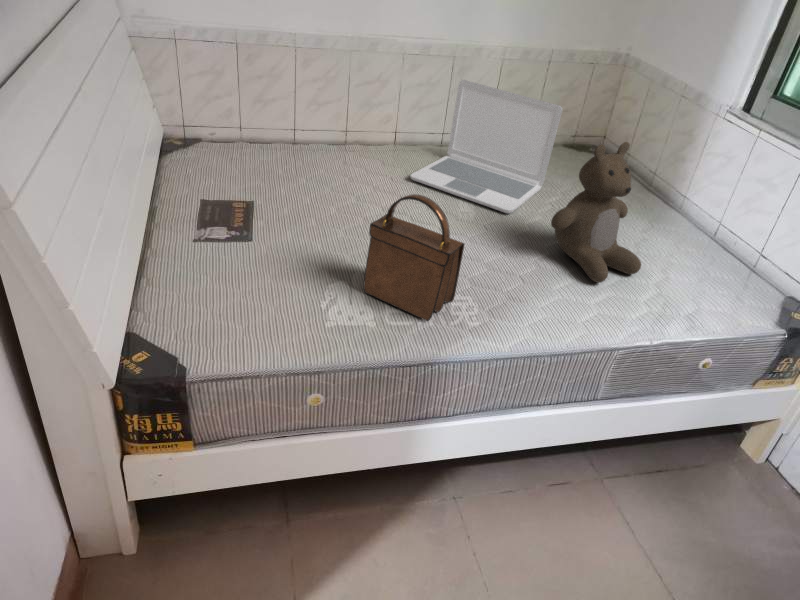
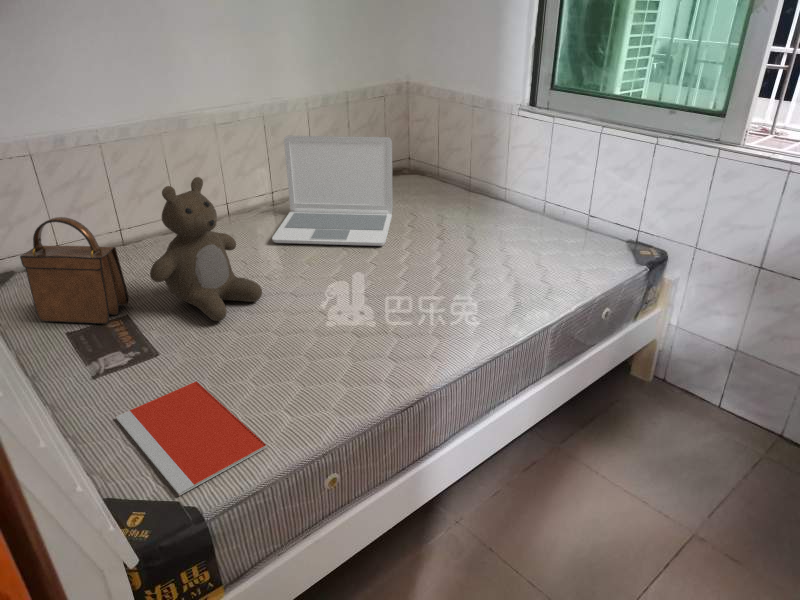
teddy bear: present [551,142,641,283] -> present [150,177,262,321]
handbag: present [363,194,464,321] -> present [20,217,129,324]
notebook: none [183,273,273,354] -> present [116,381,267,496]

